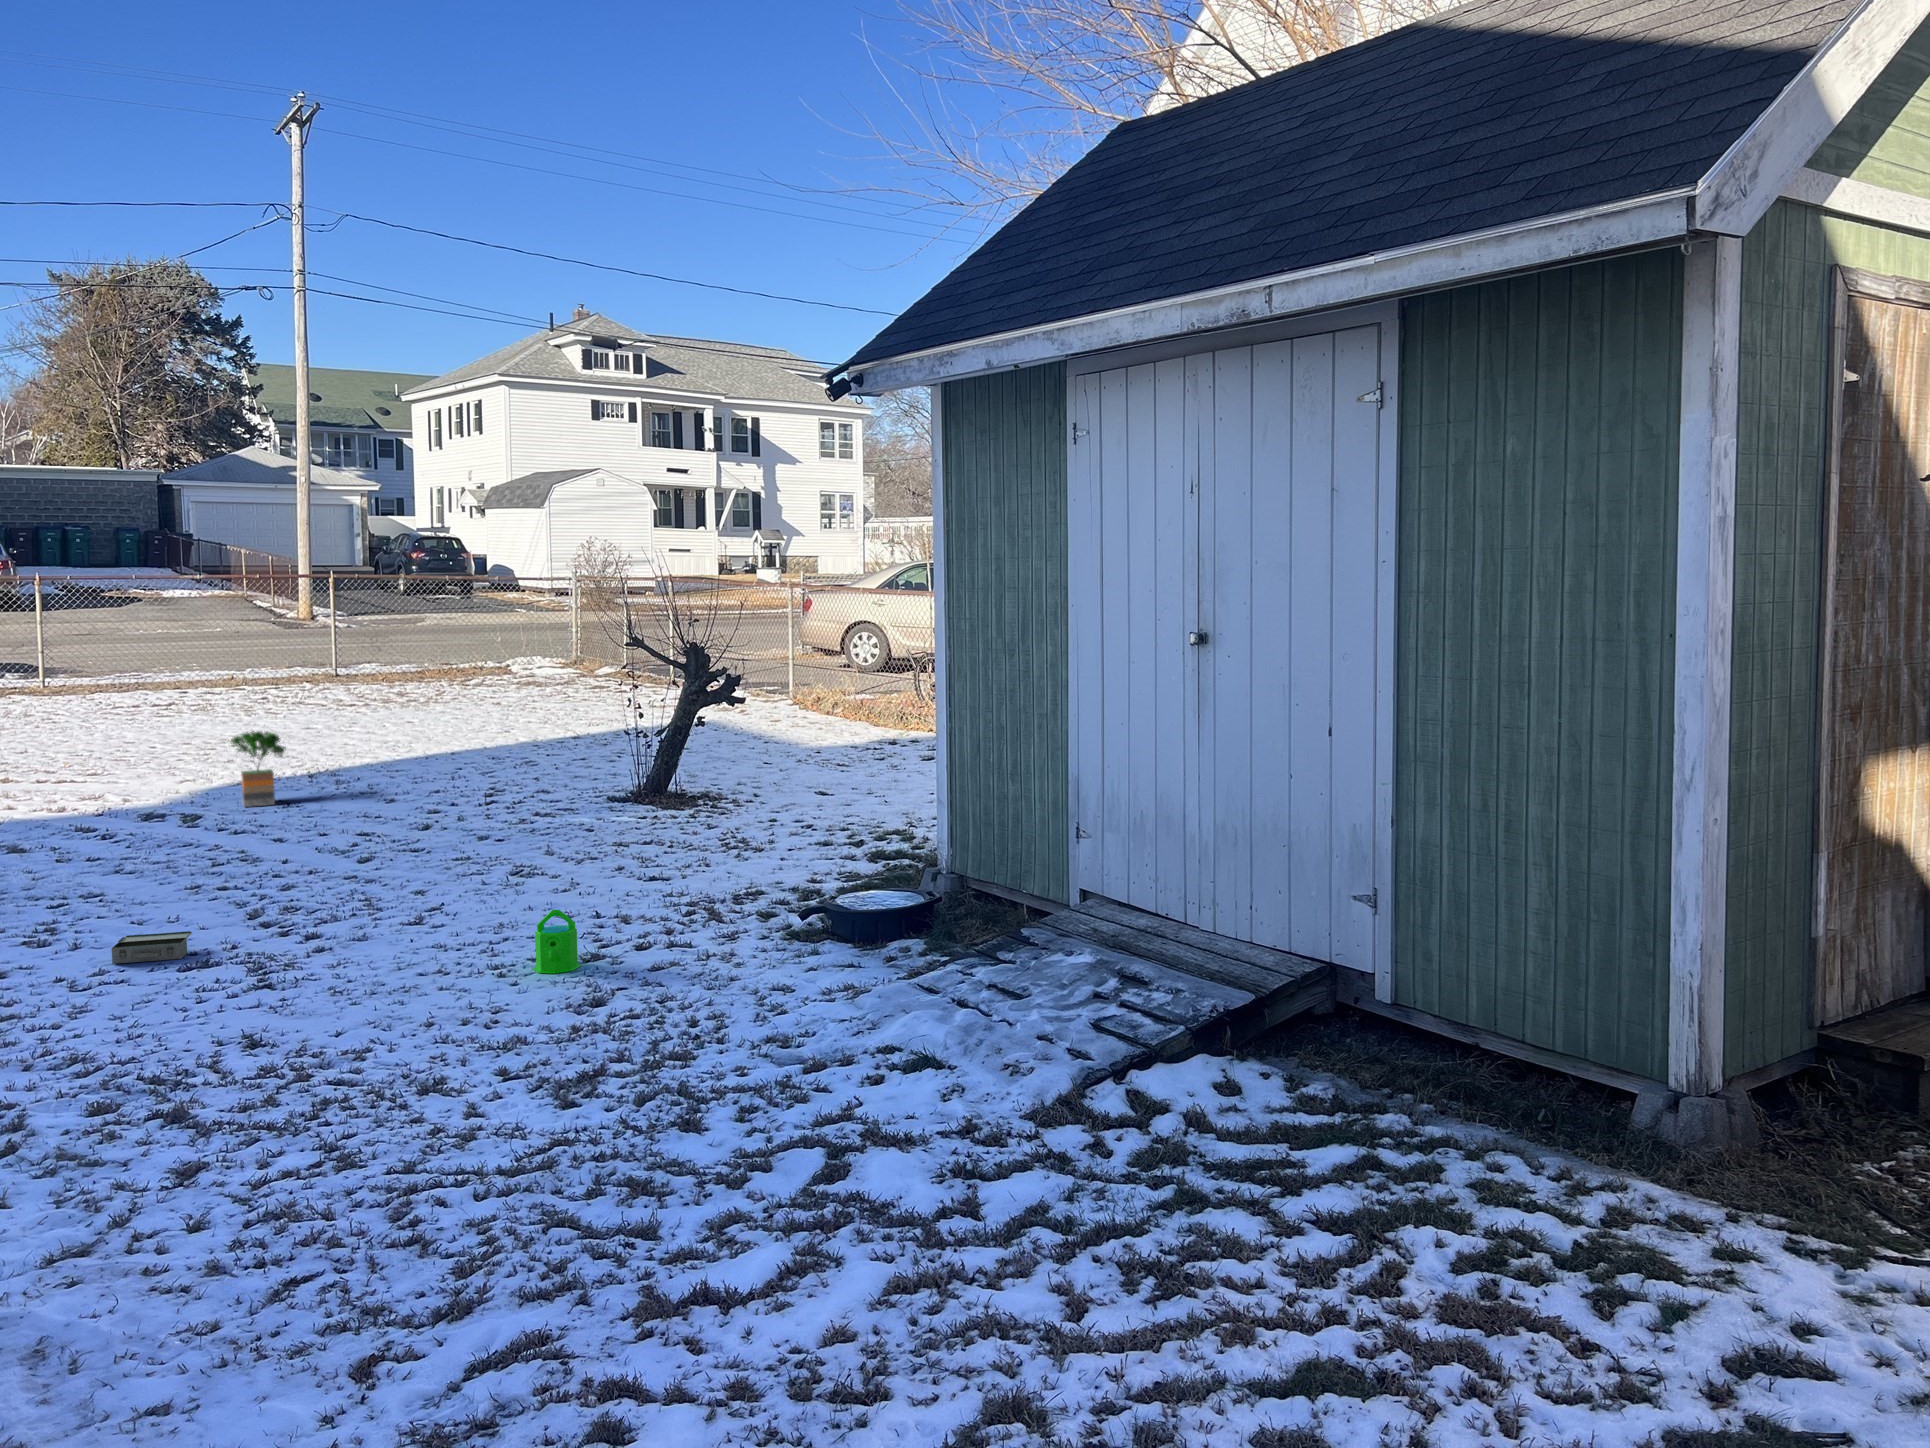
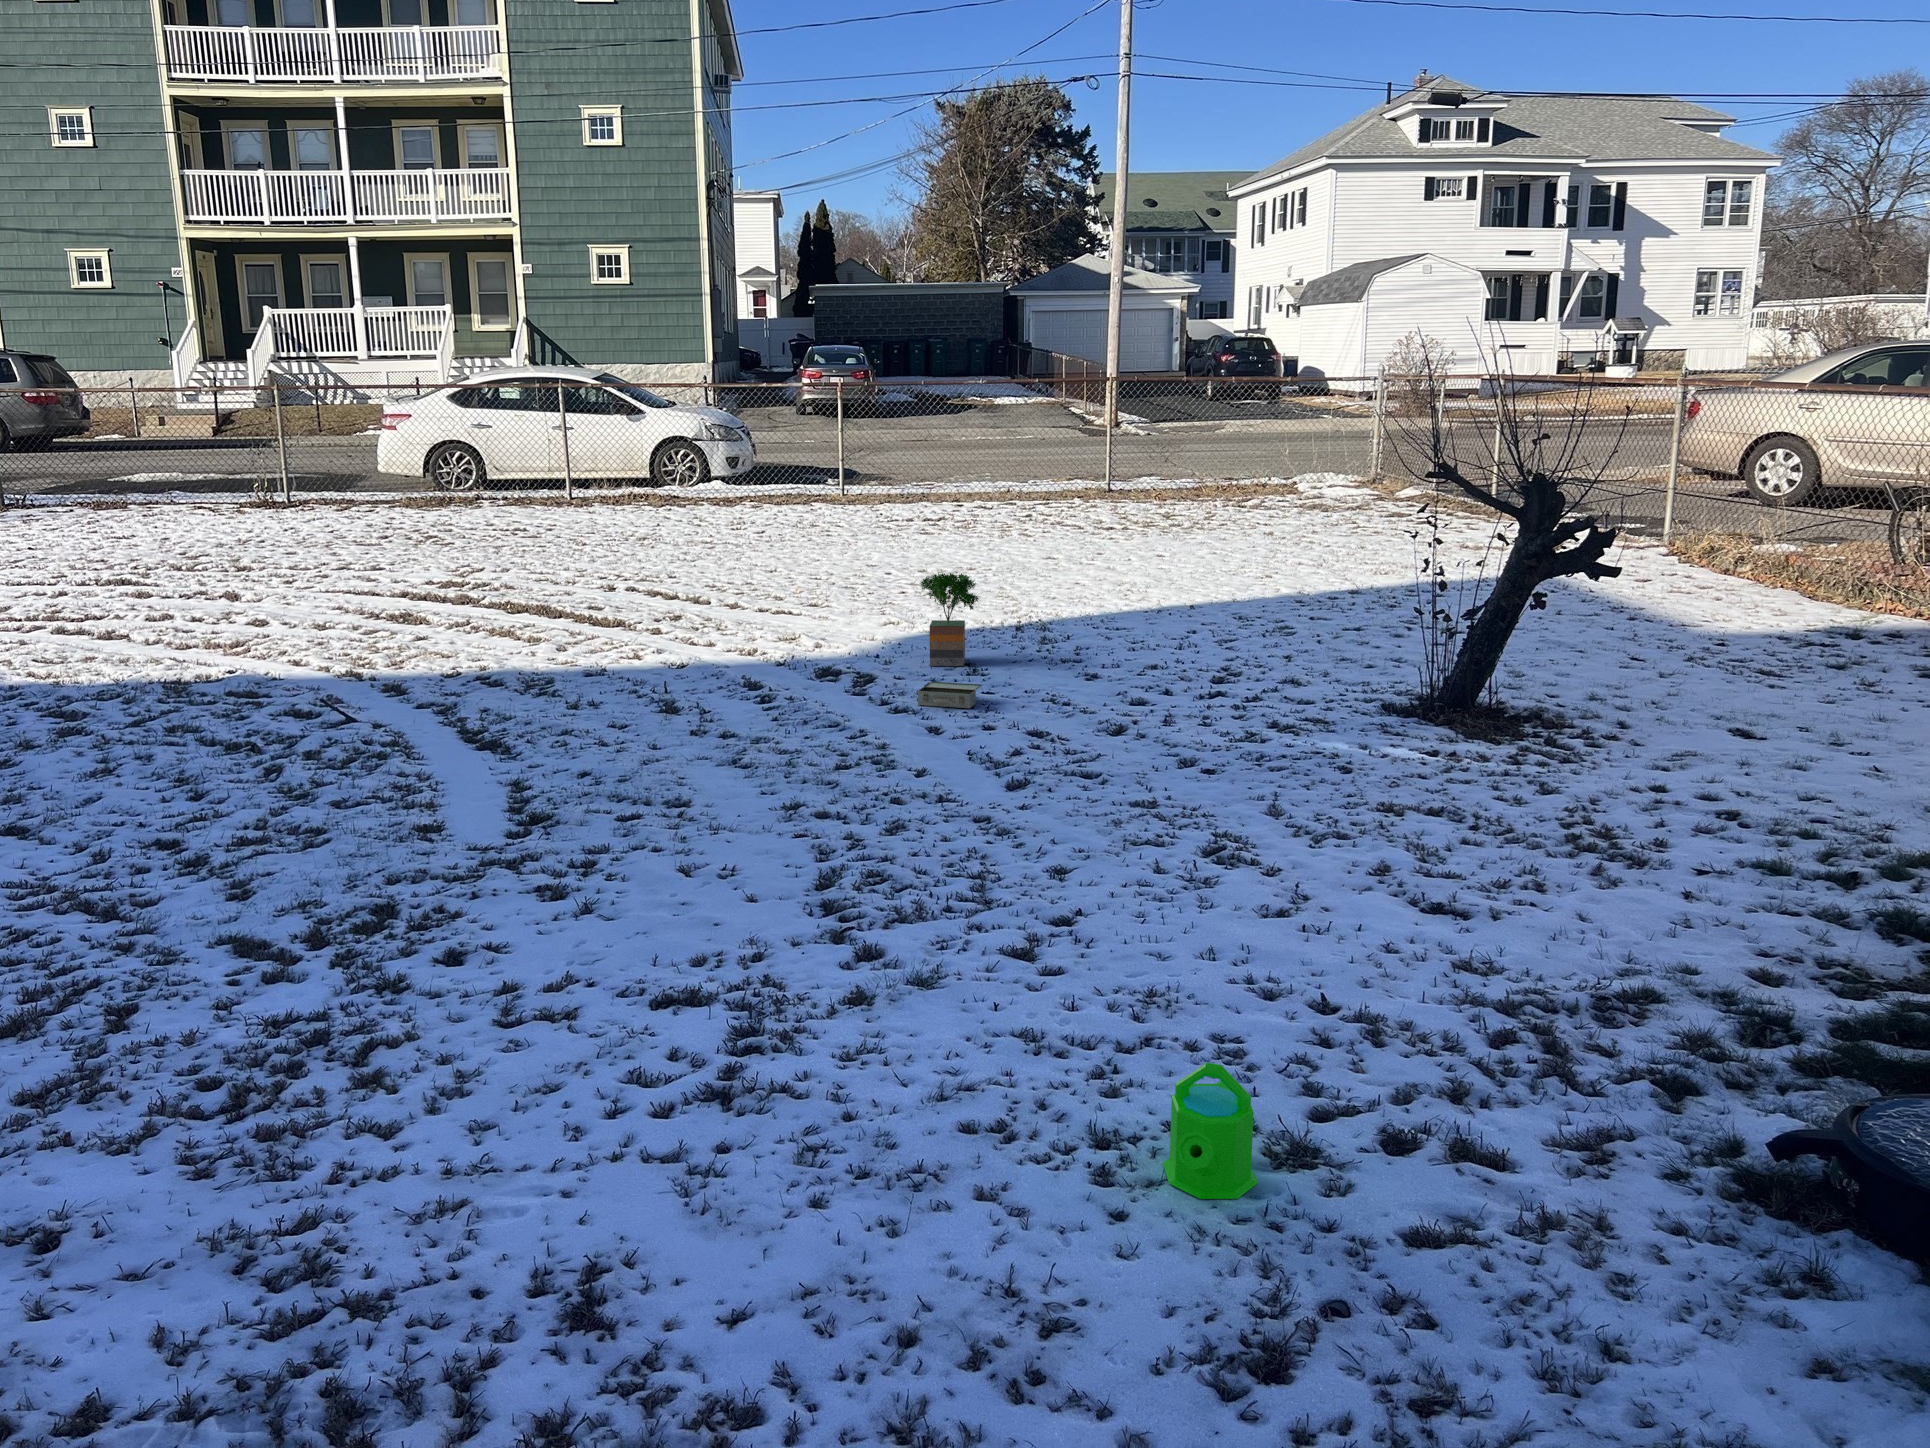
toolbox: present [112,931,192,964] -> present [918,682,981,708]

